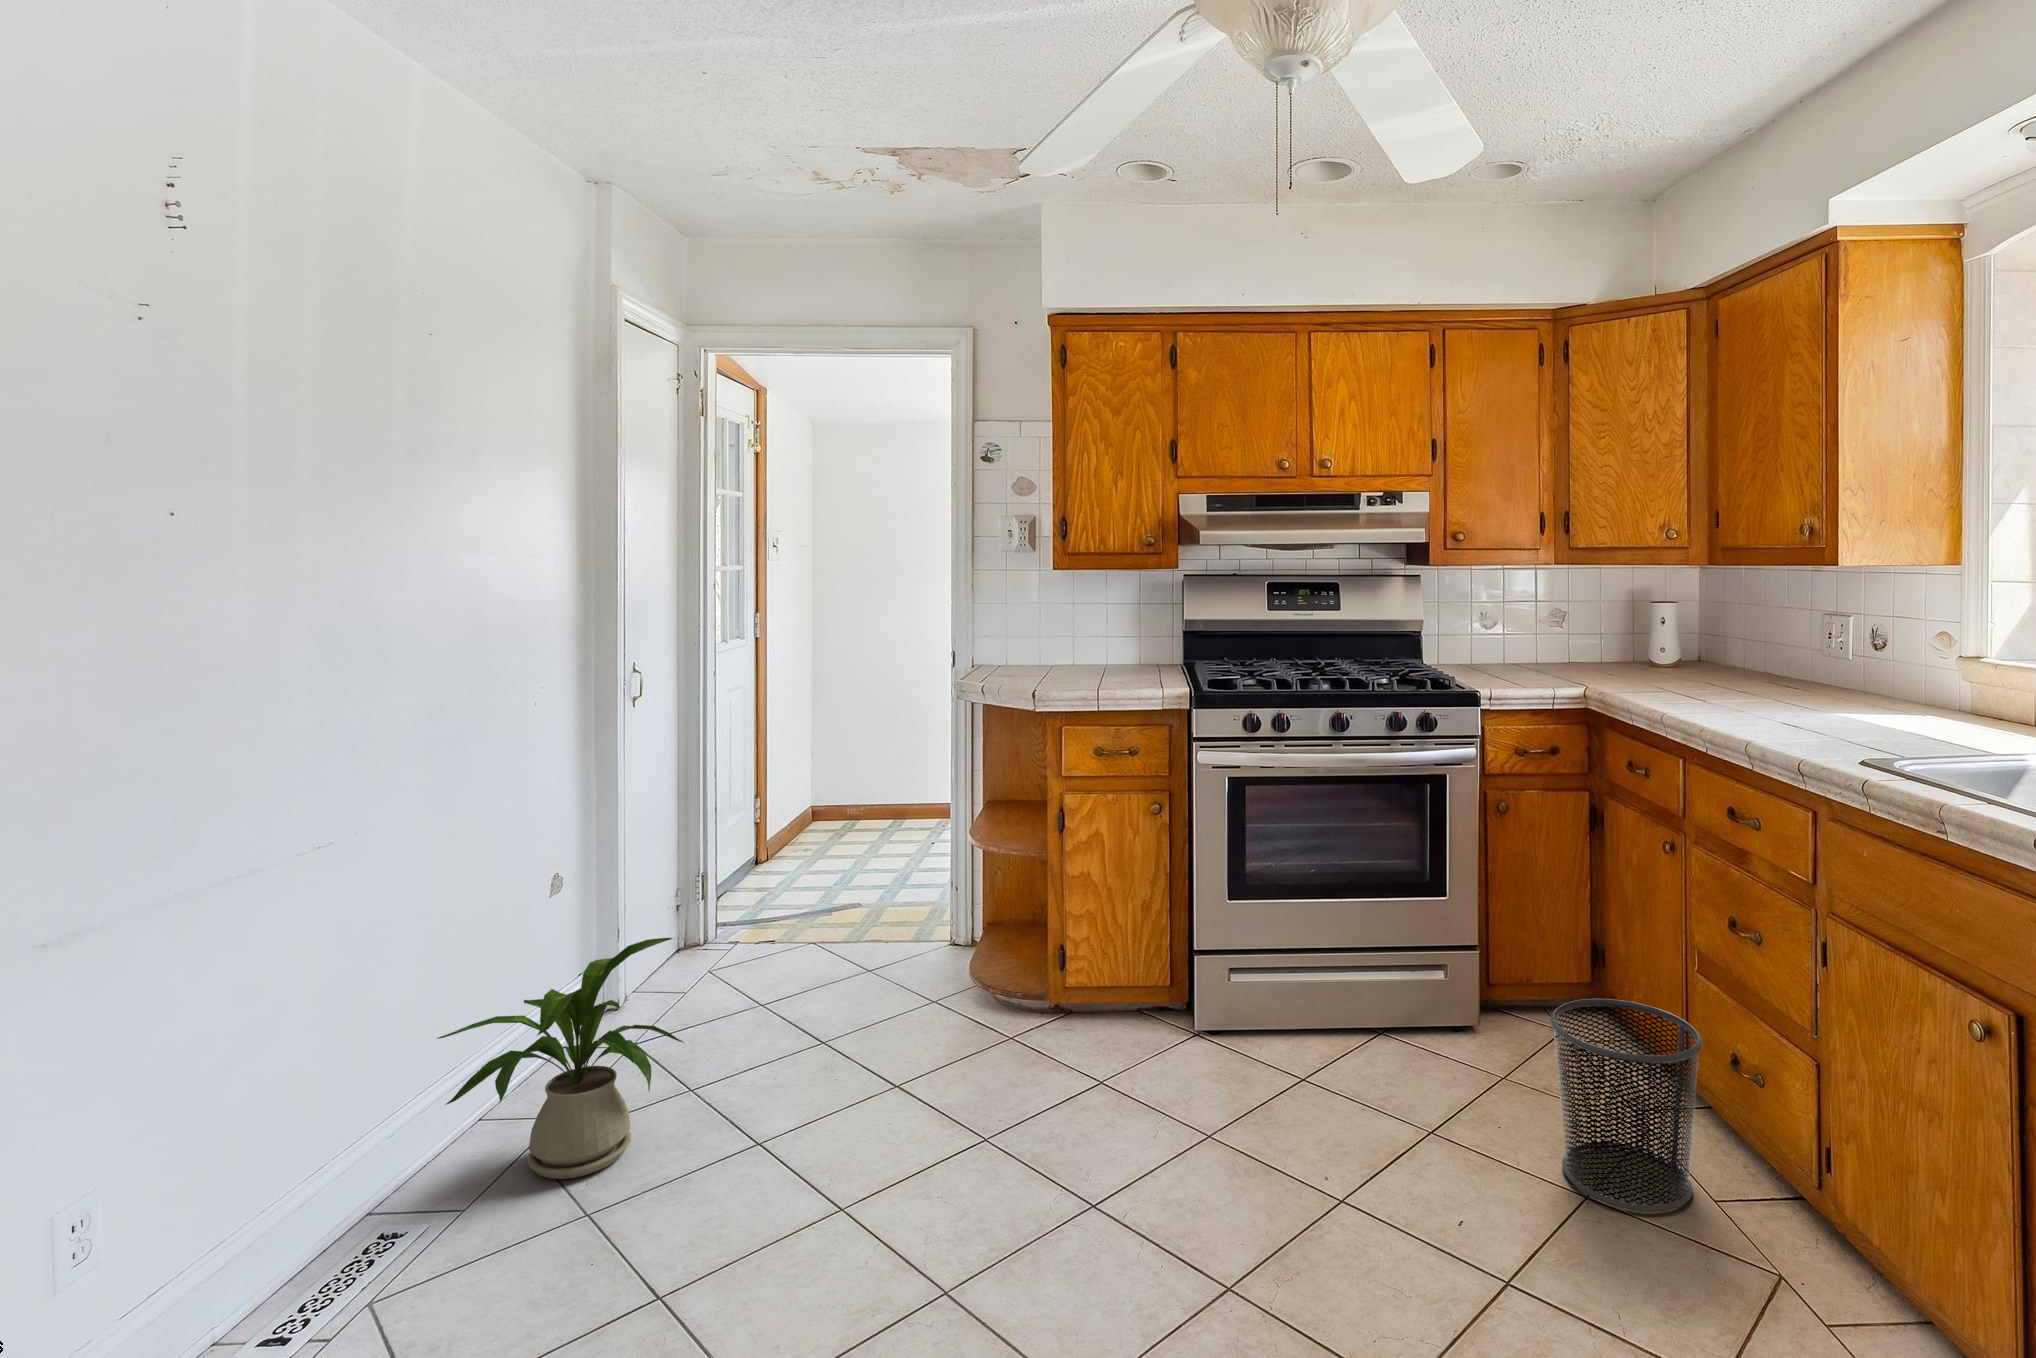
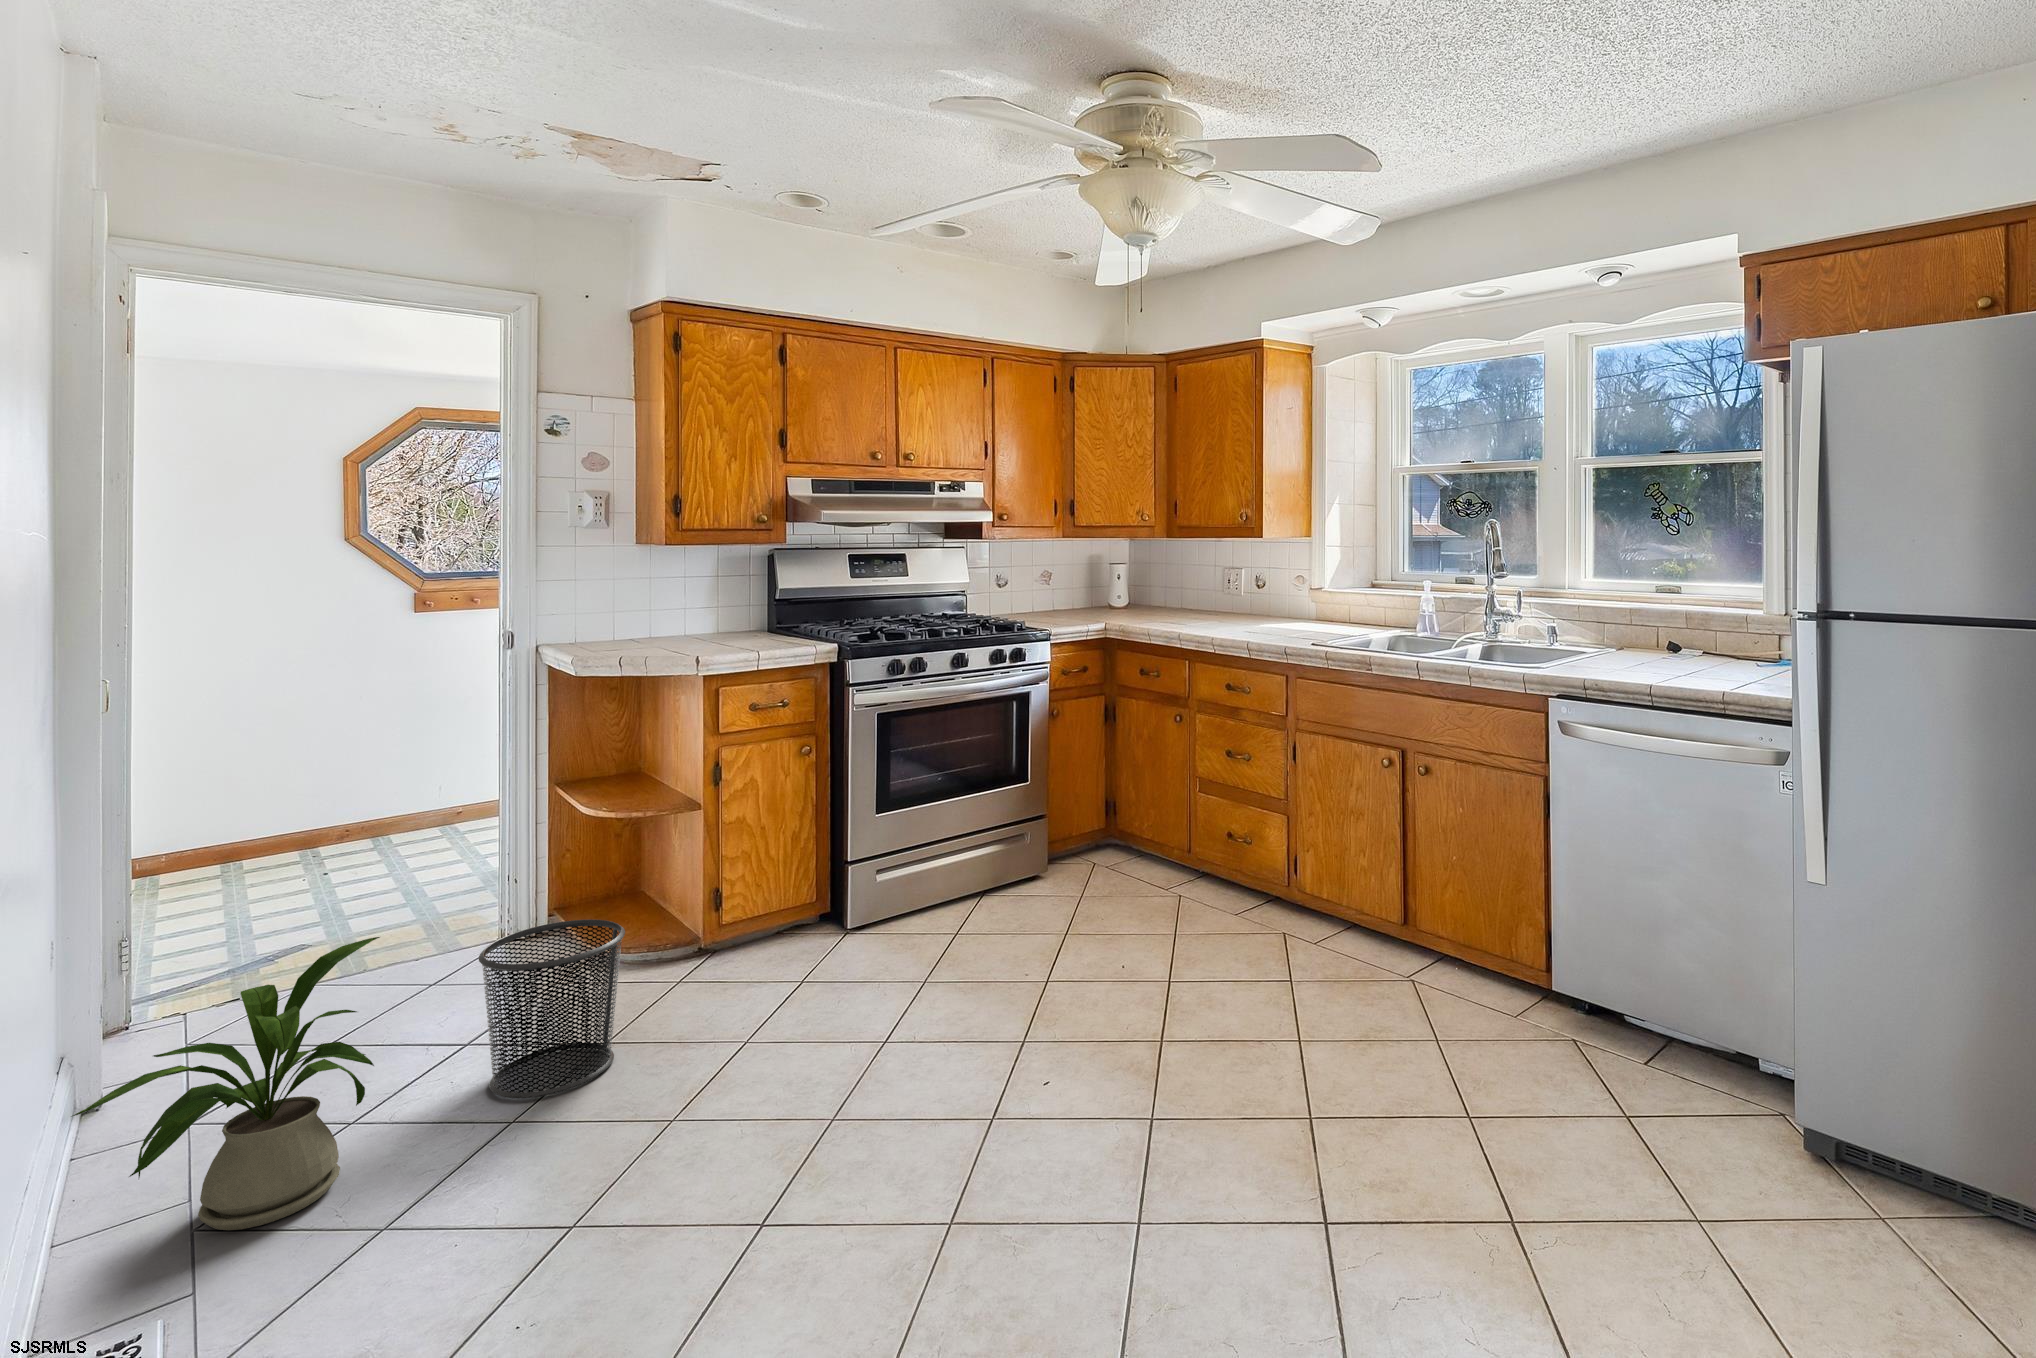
waste bin: present [1550,999,1703,1212] -> present [479,919,625,1099]

